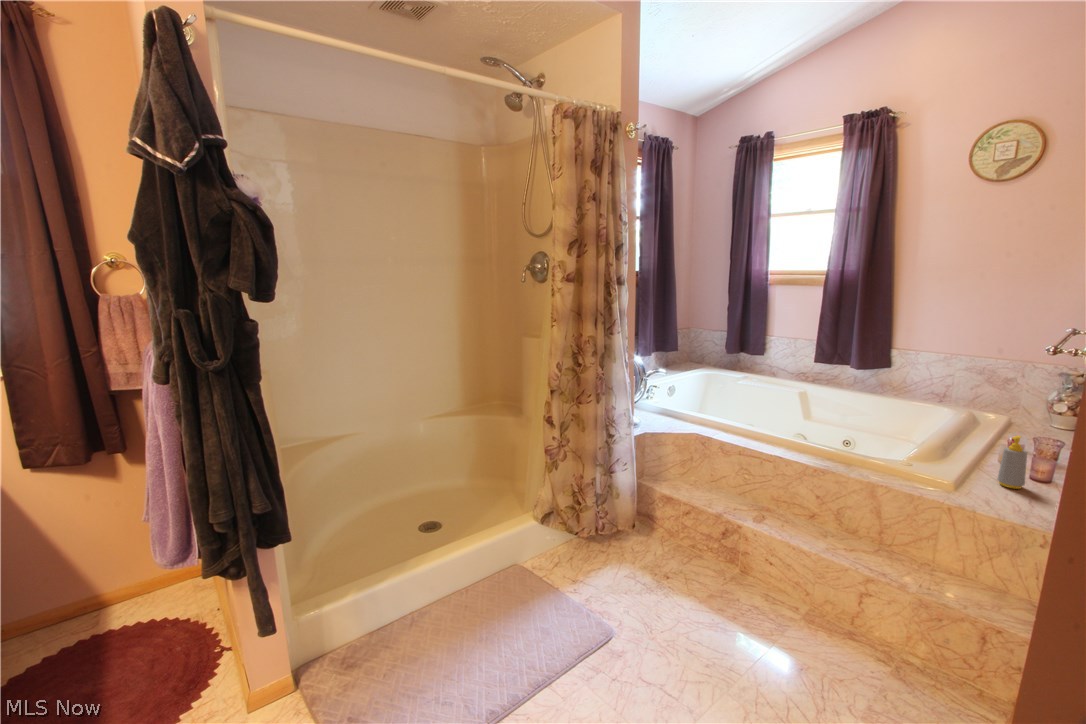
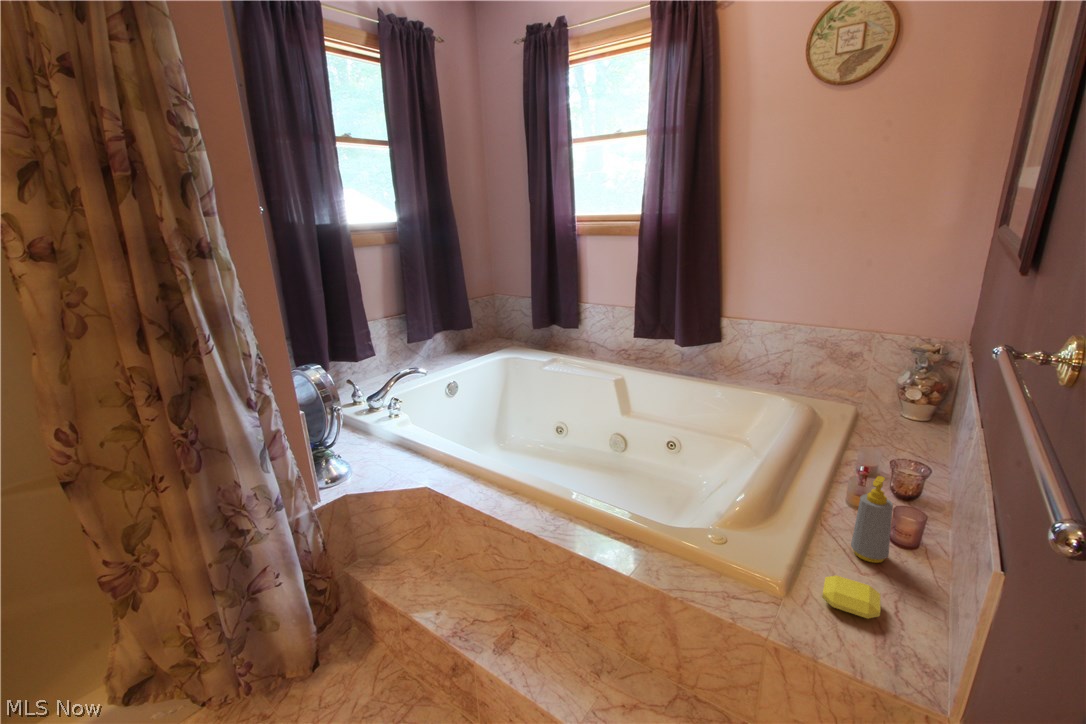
soap bar: none [975,486,1015,506] -> present [822,575,880,618]

